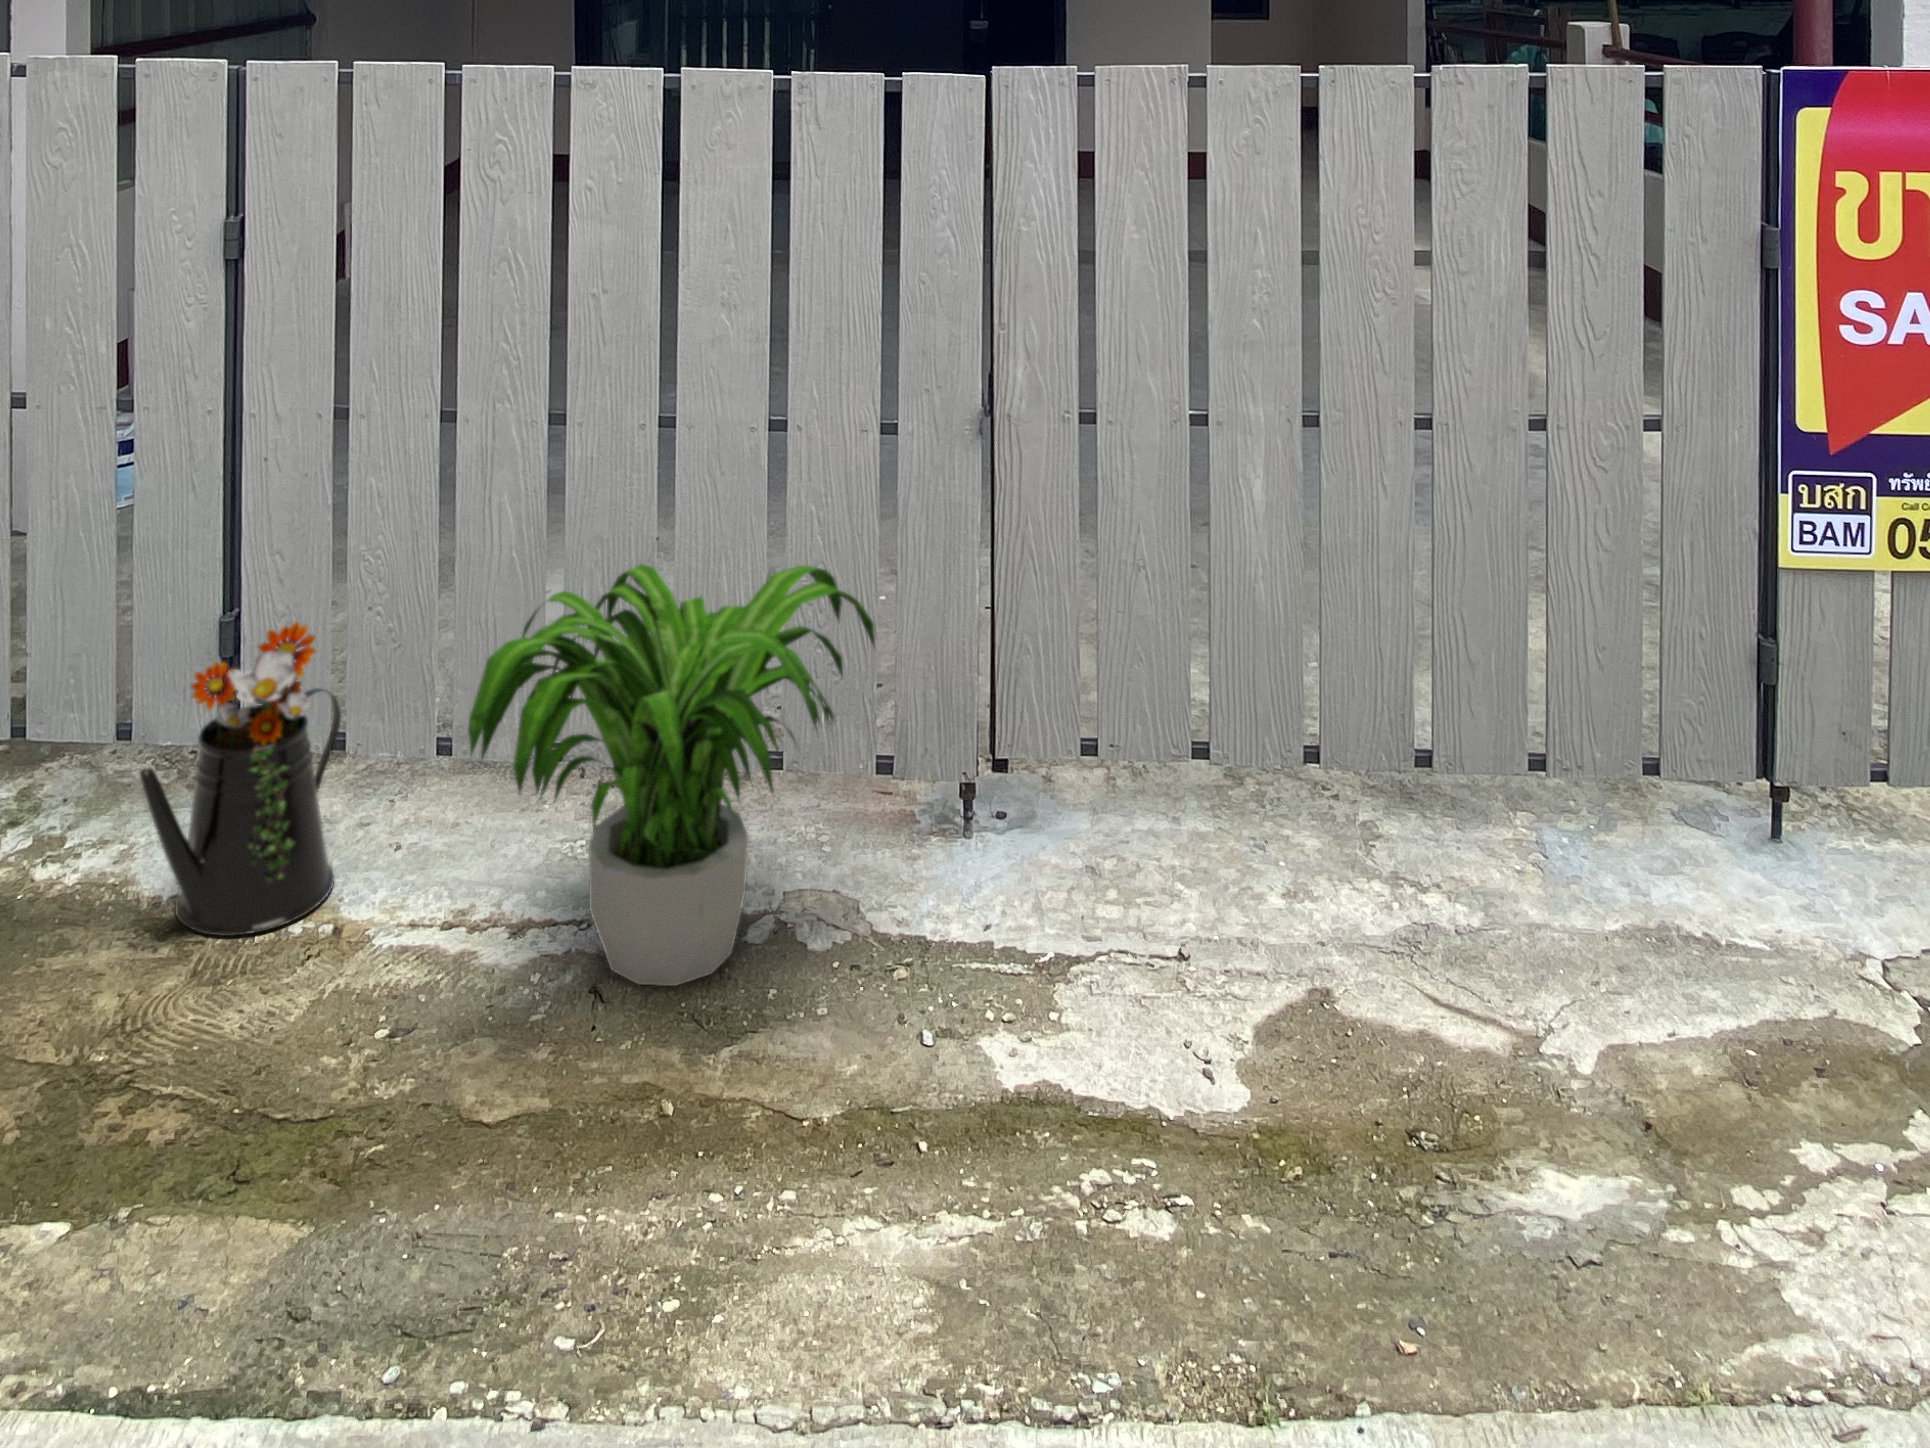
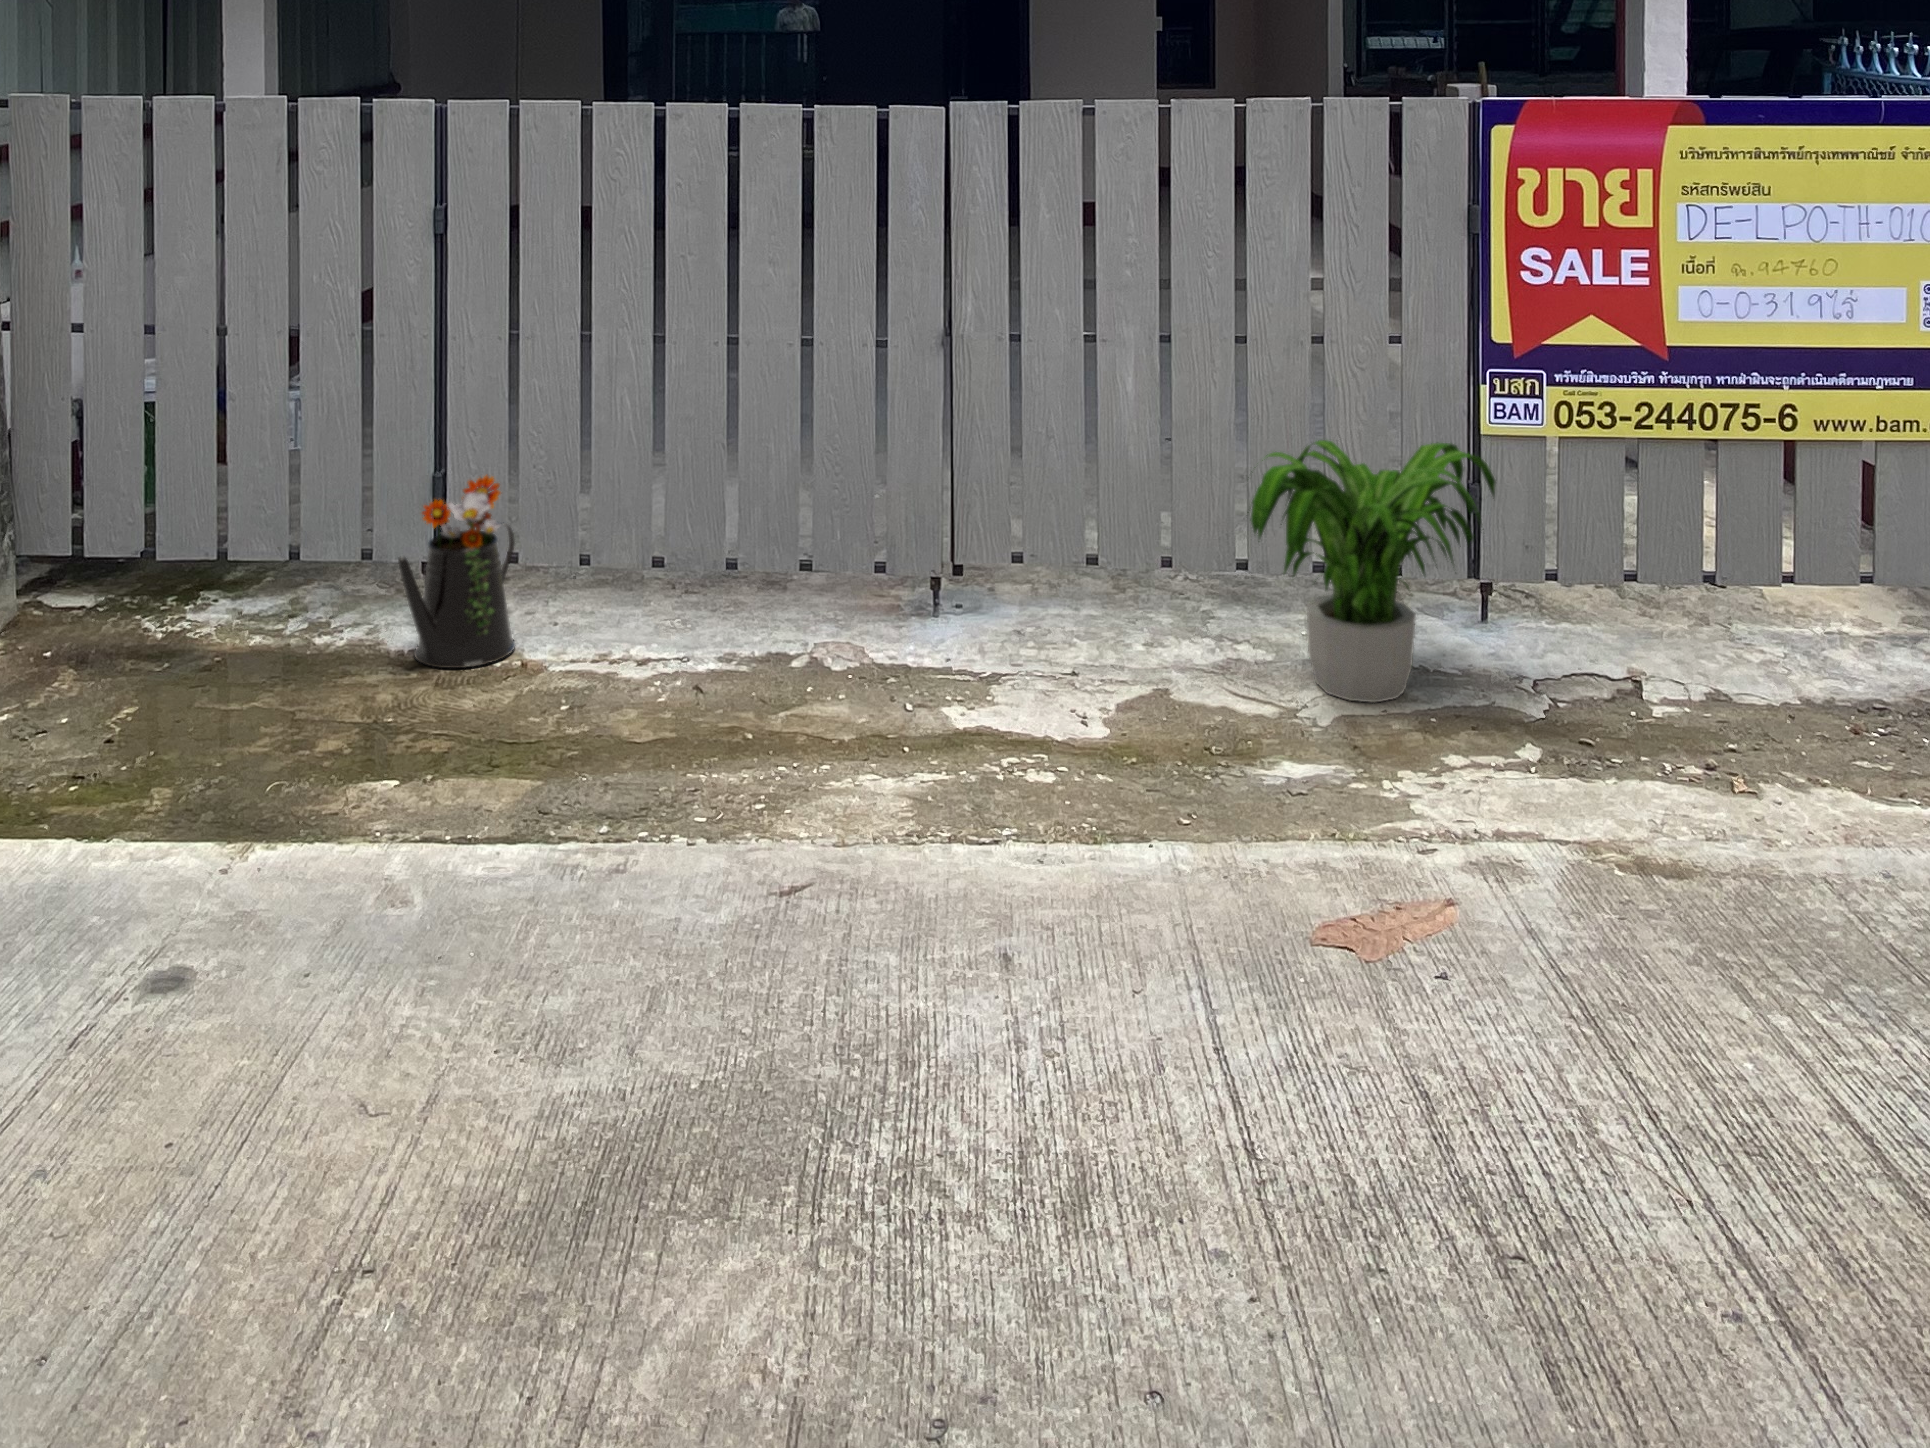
potted plant: present [468,564,875,986] -> present [1251,440,1495,703]

